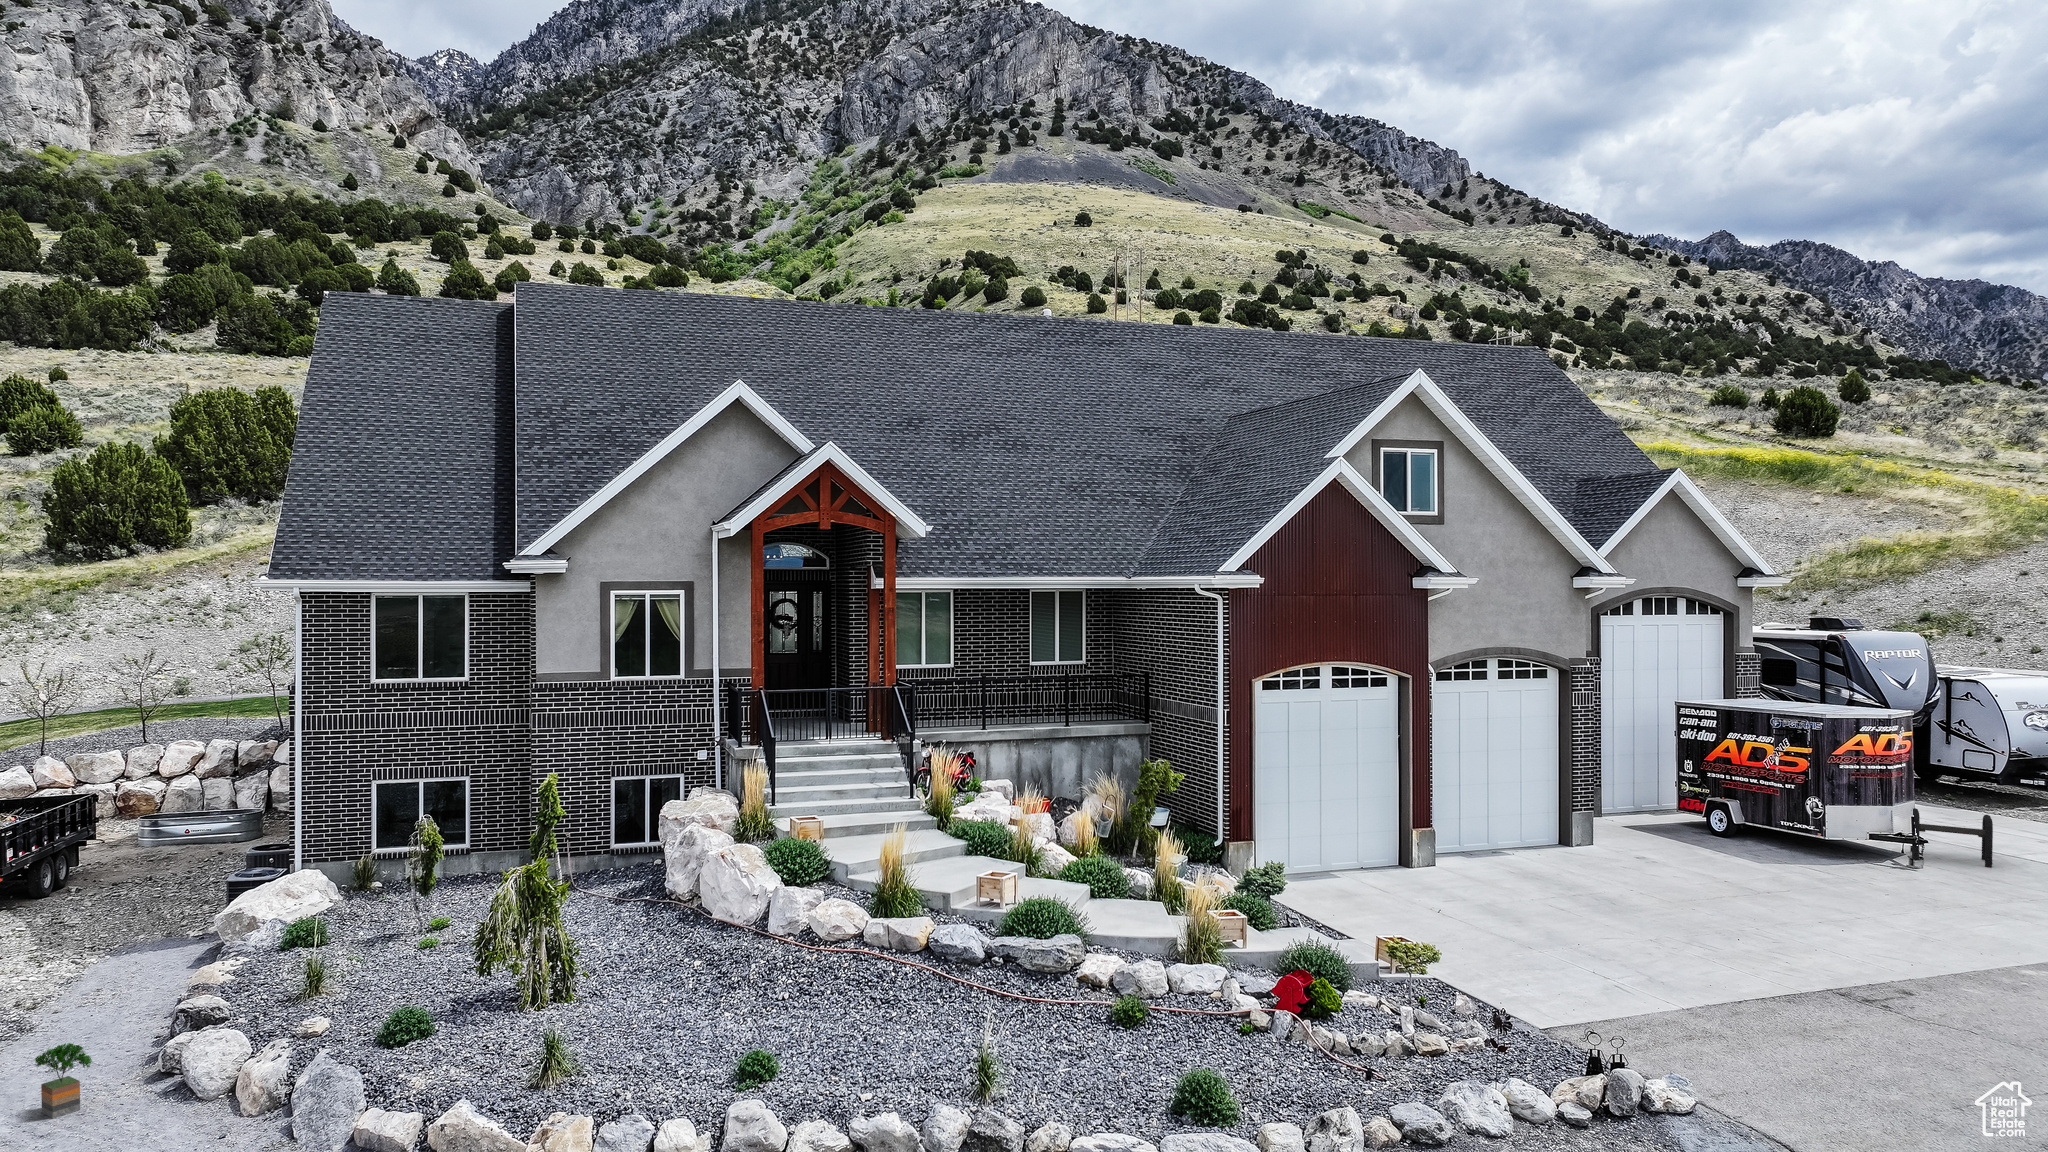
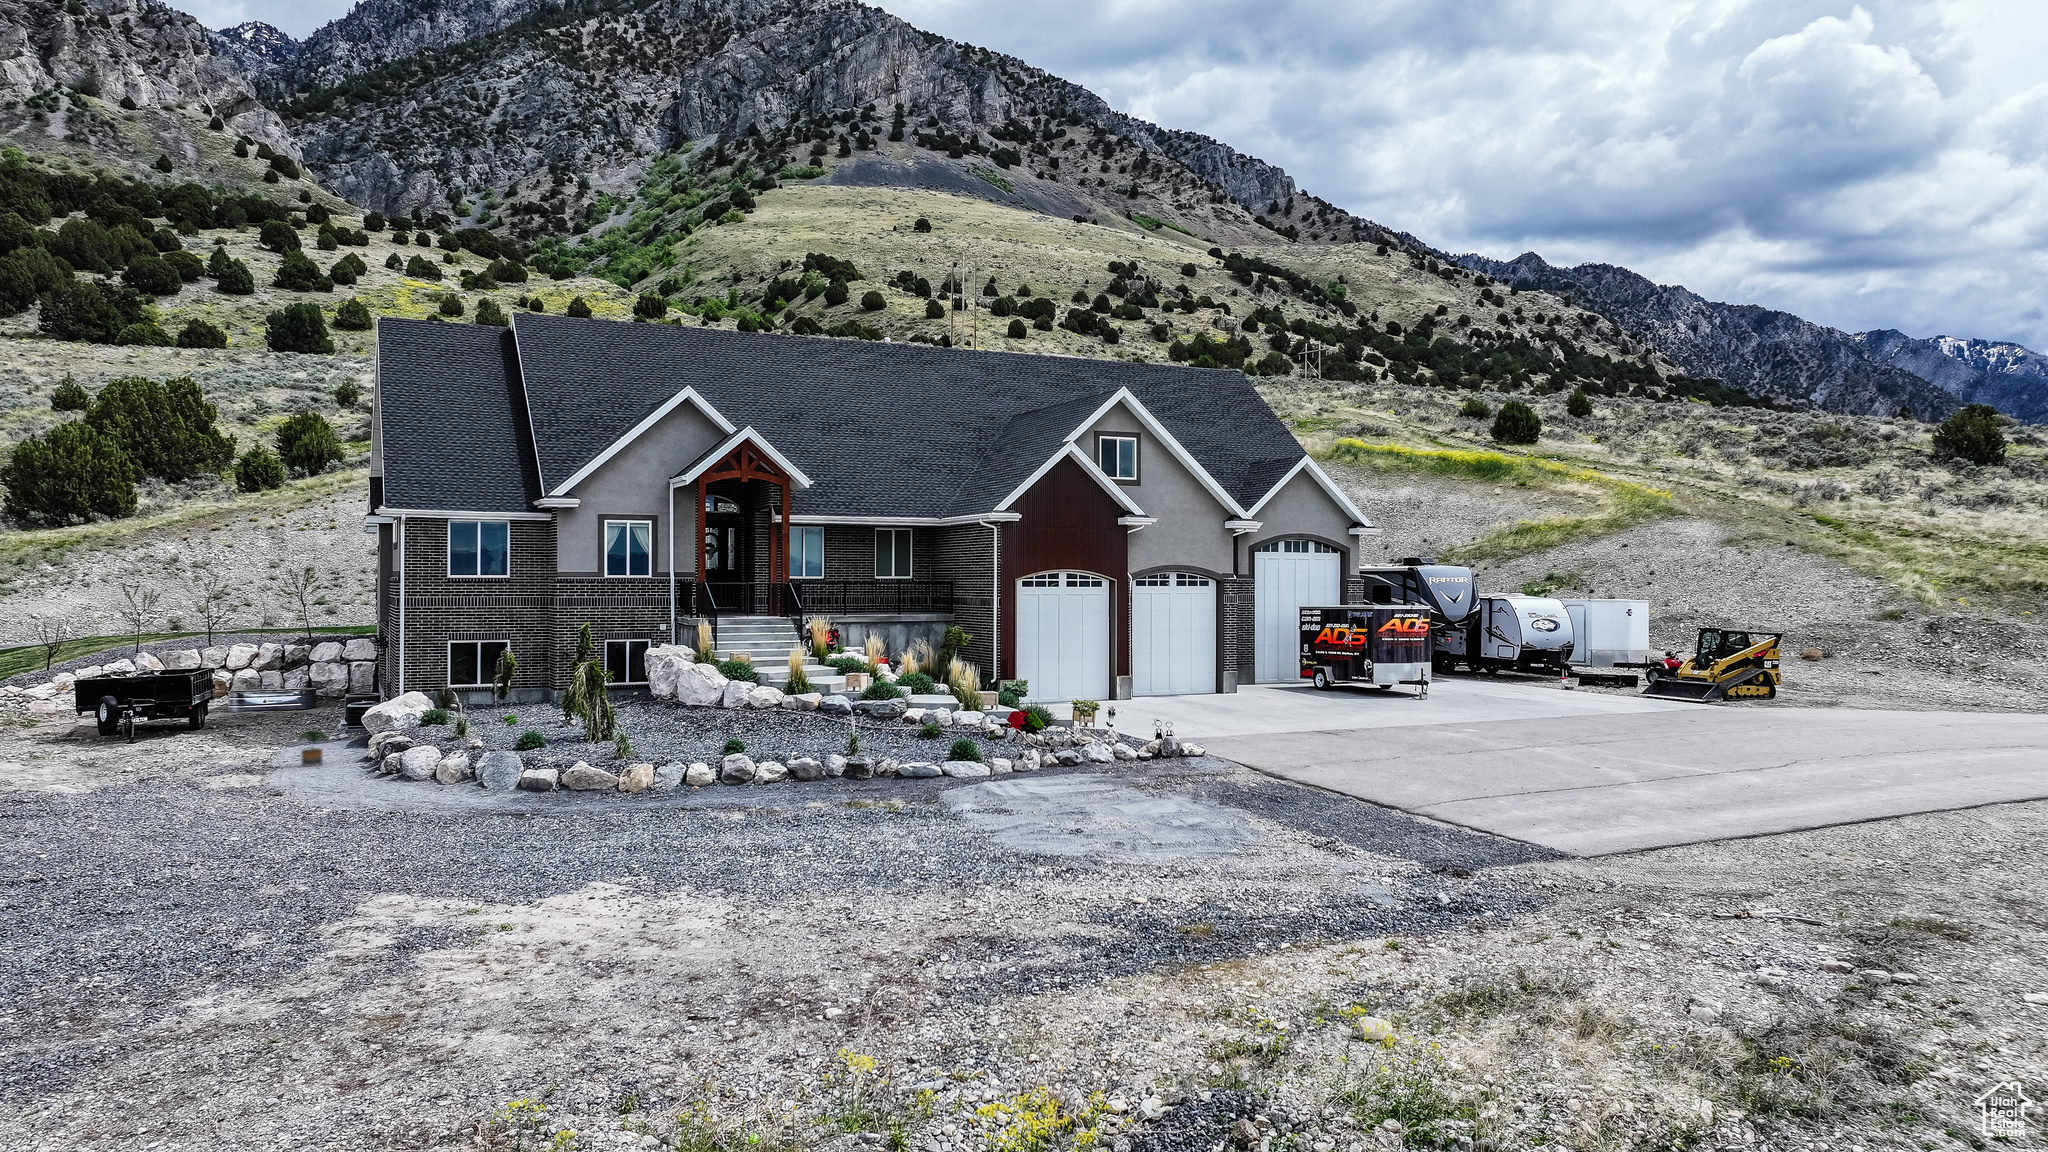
bench: present [1910,808,1993,867] -> none [1423,664,1469,697]

